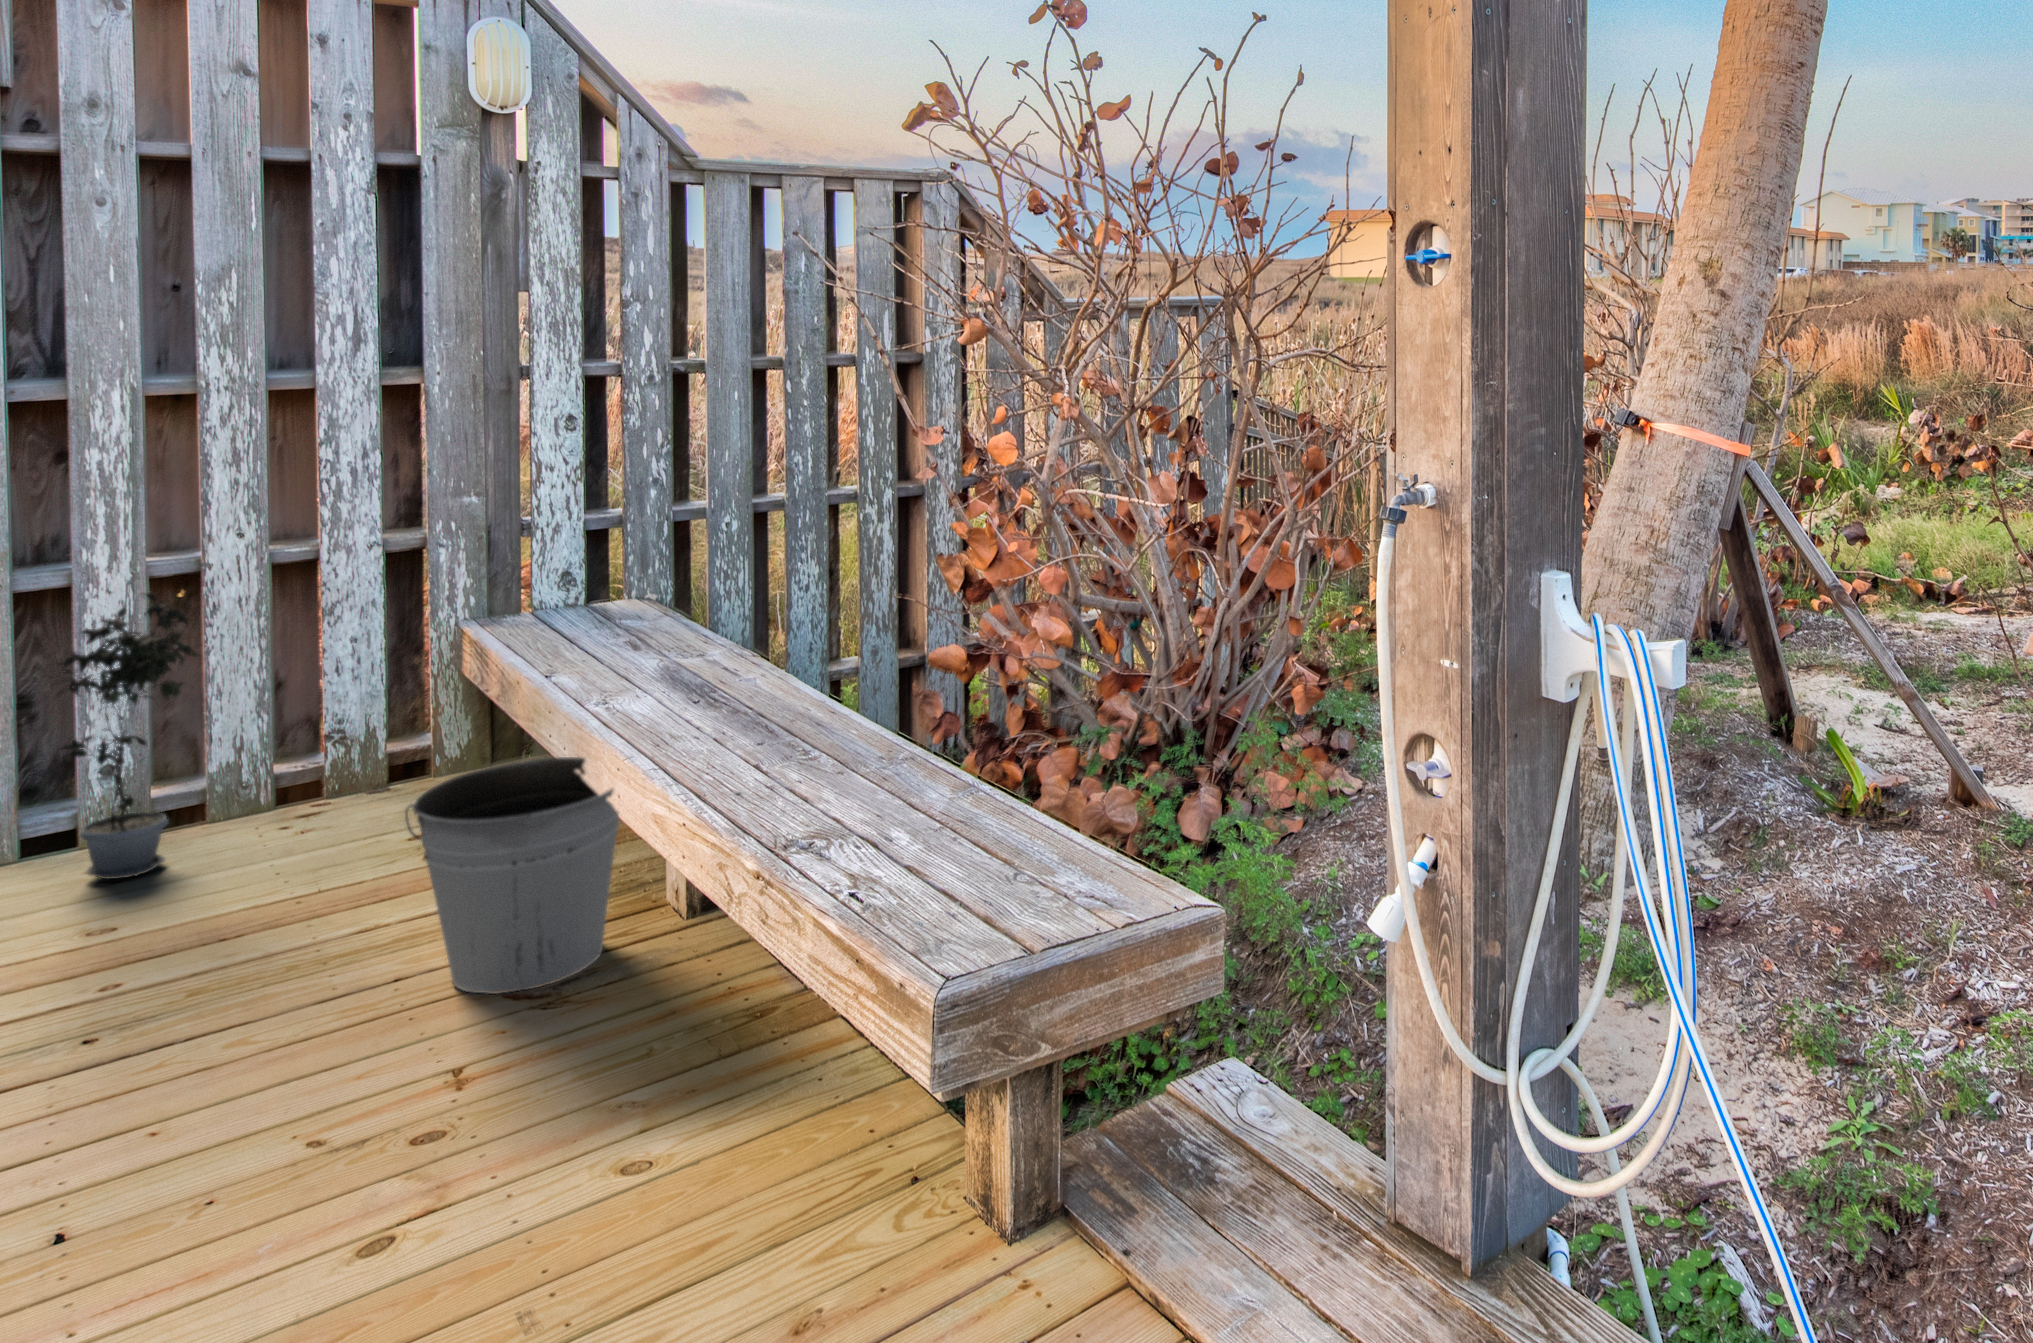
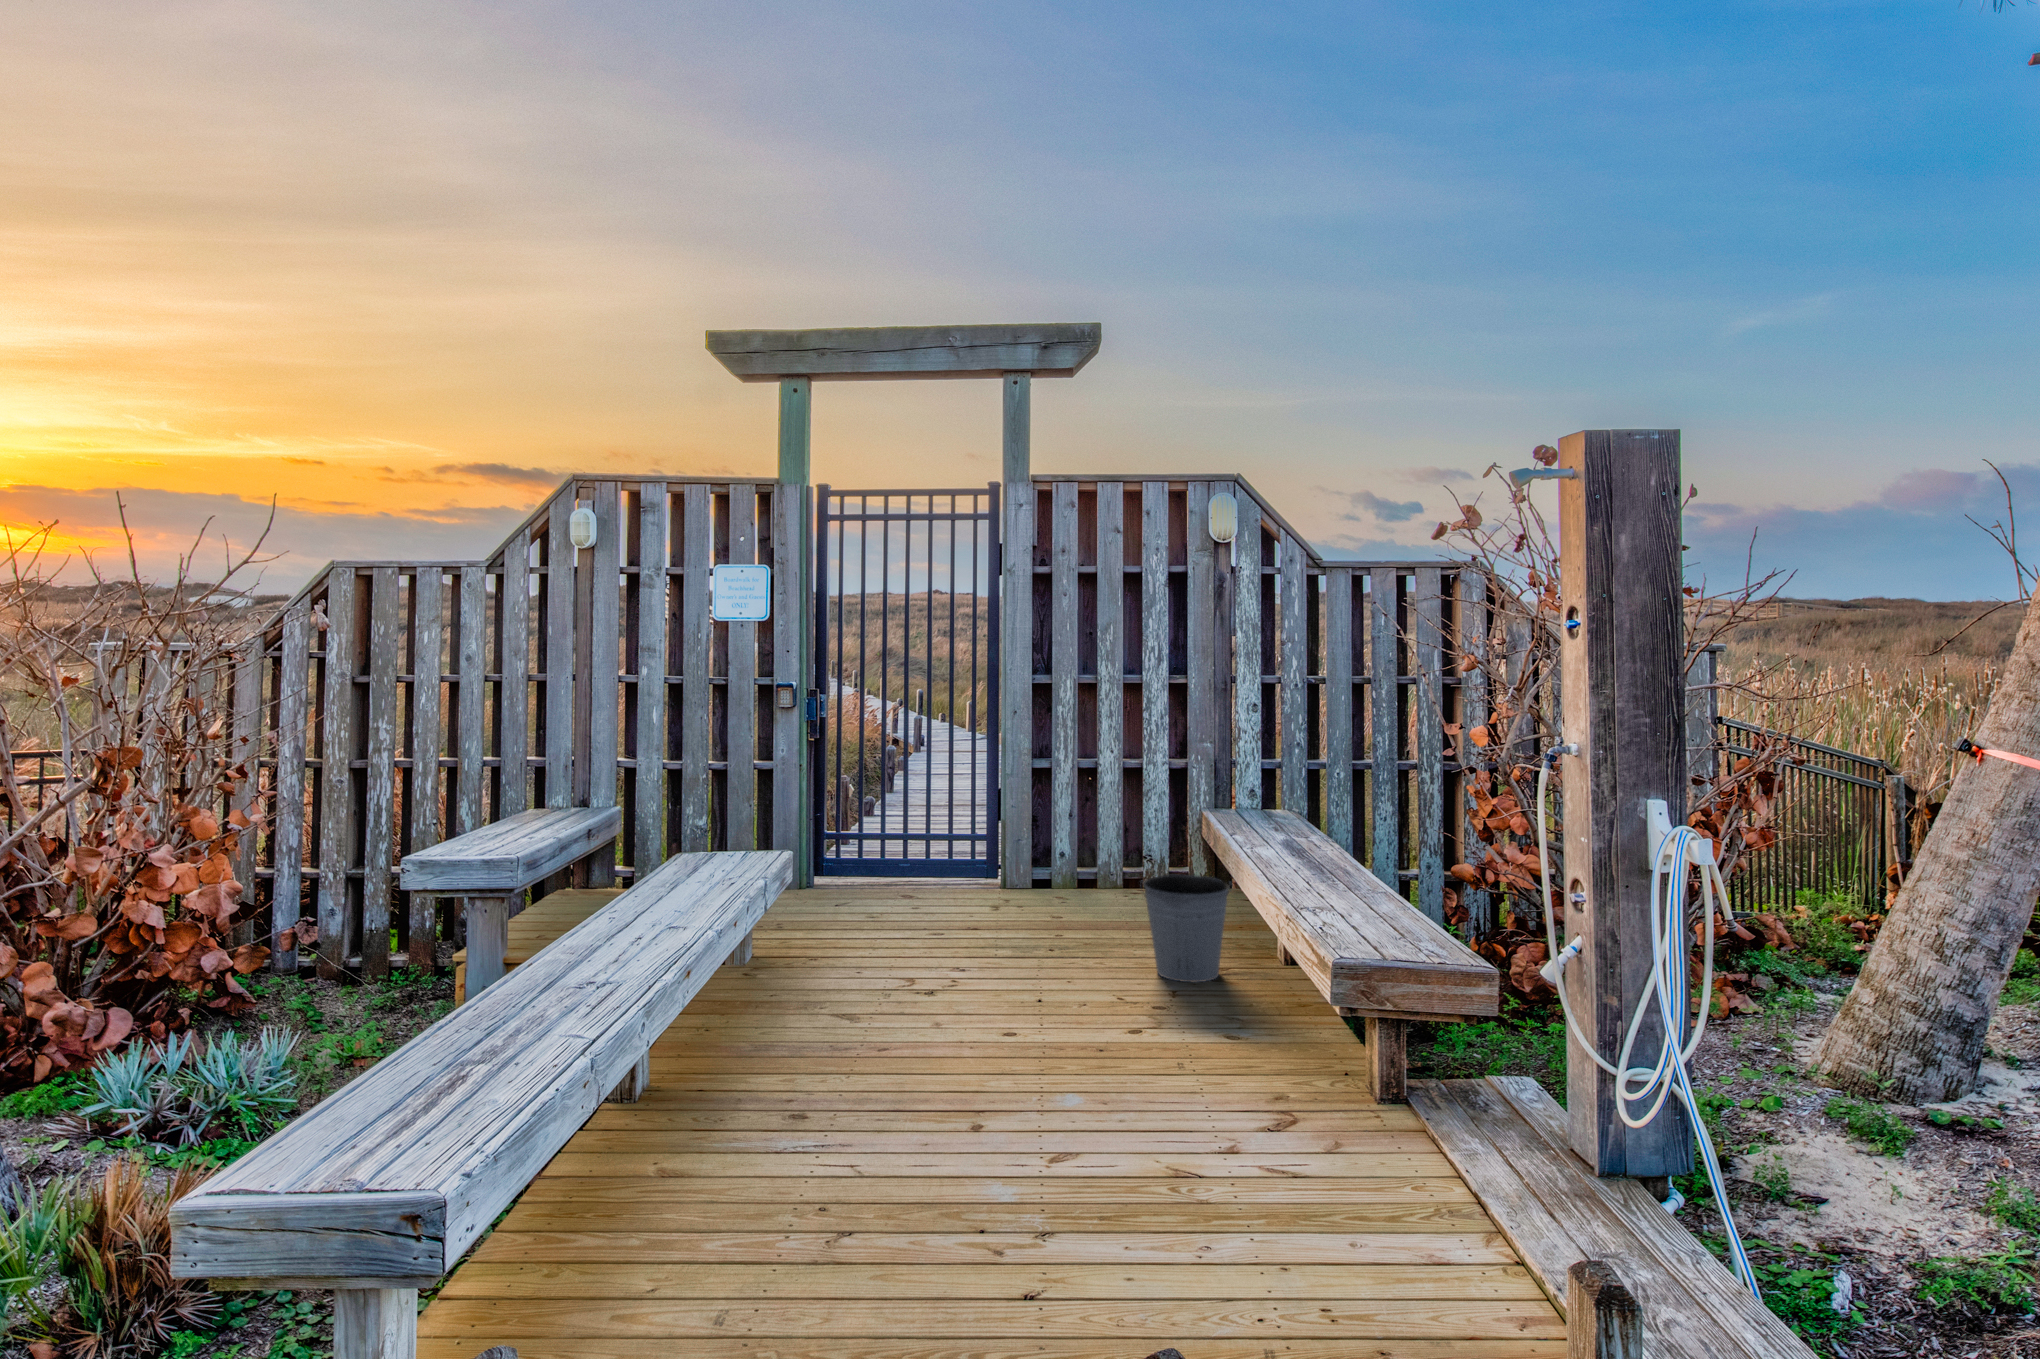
potted plant: present [50,592,197,879] -> none [1037,773,1094,908]

